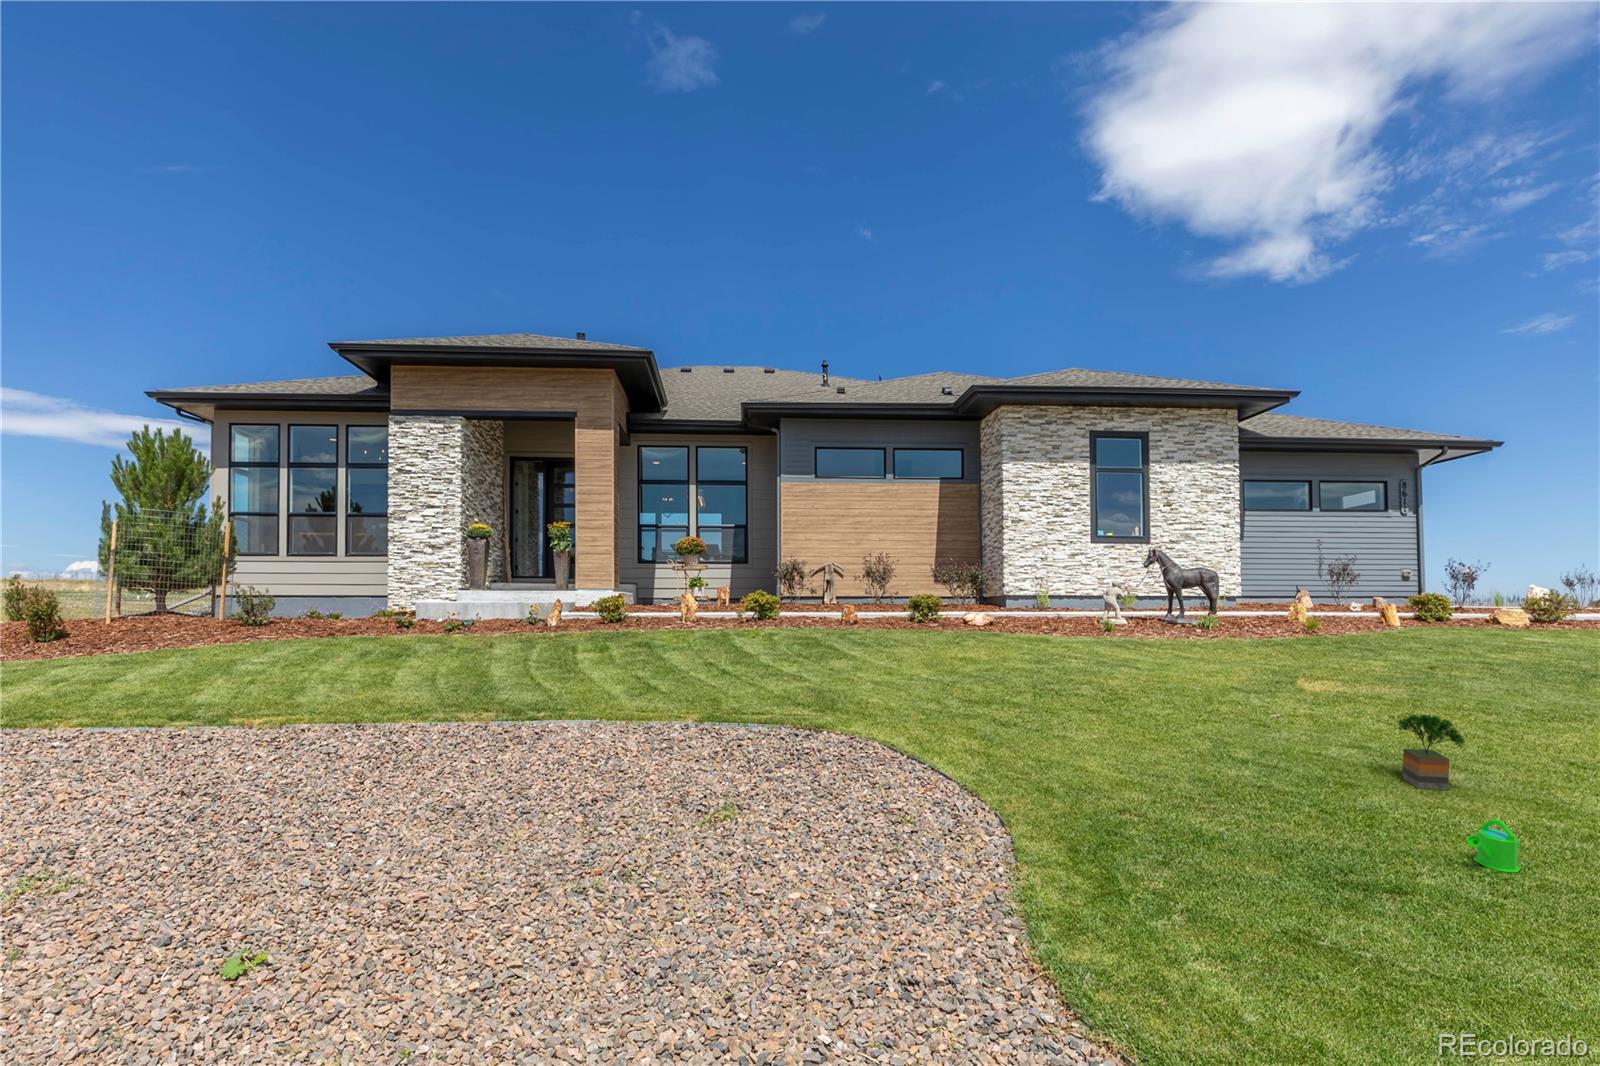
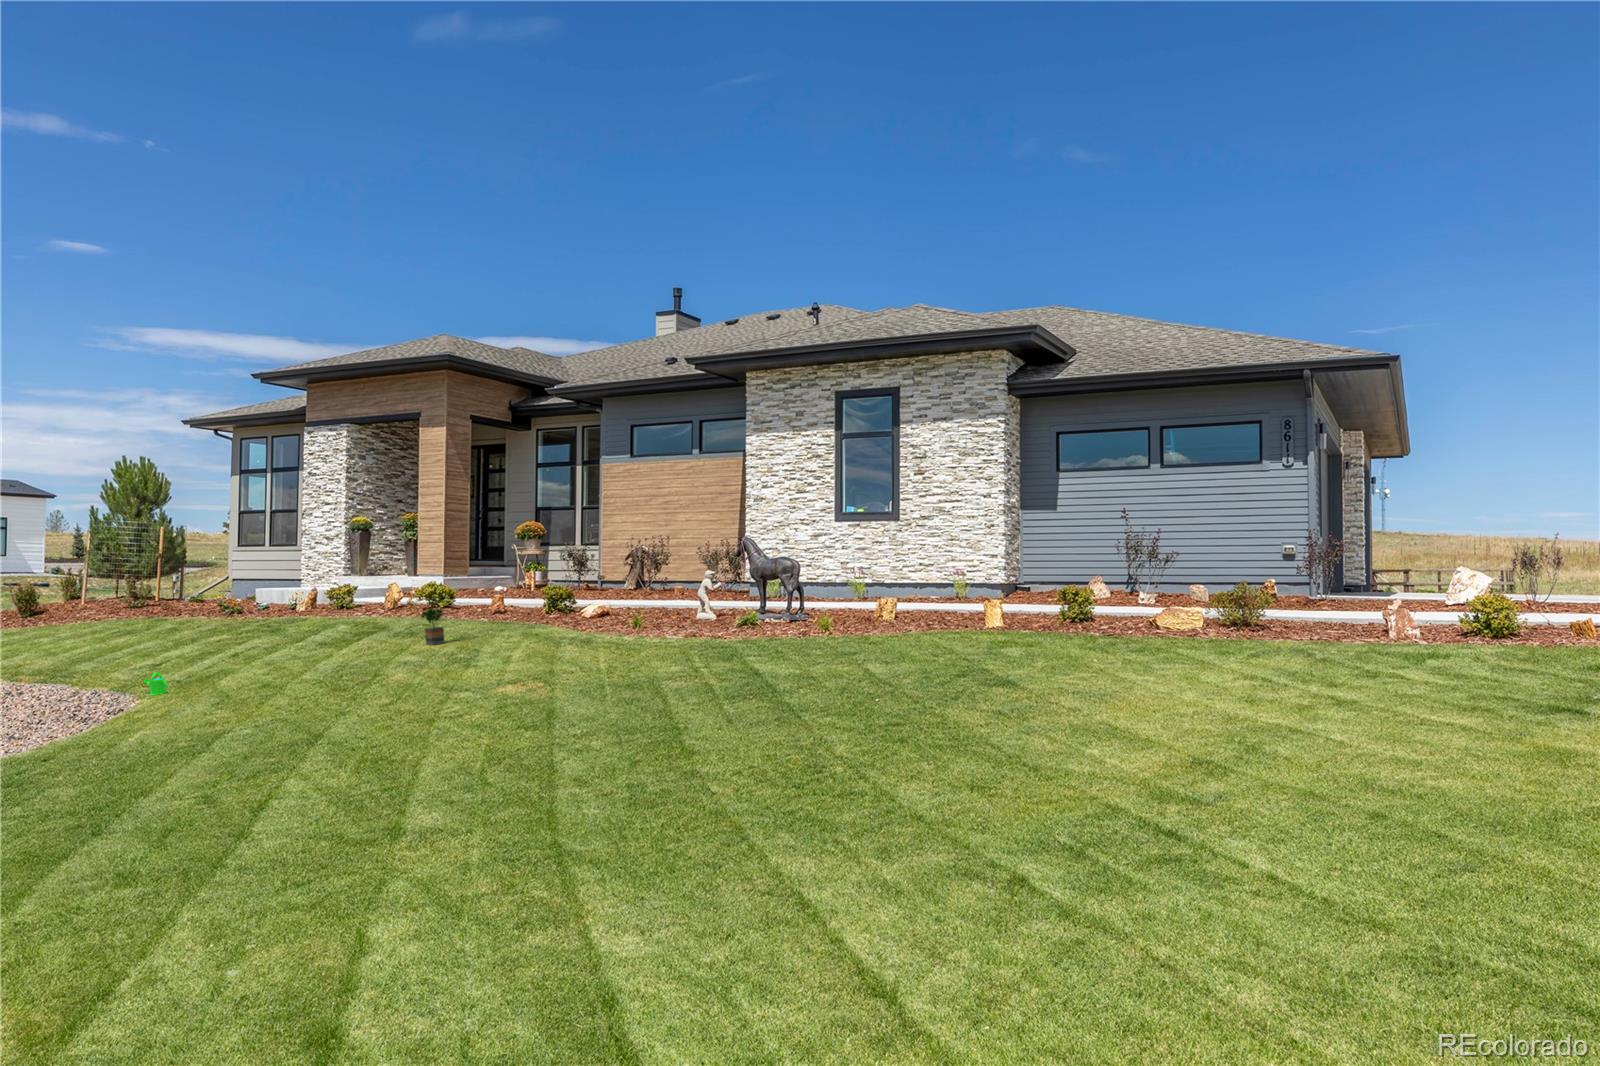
potted tree: present [1398,714,1465,790] -> present [421,609,446,645]

